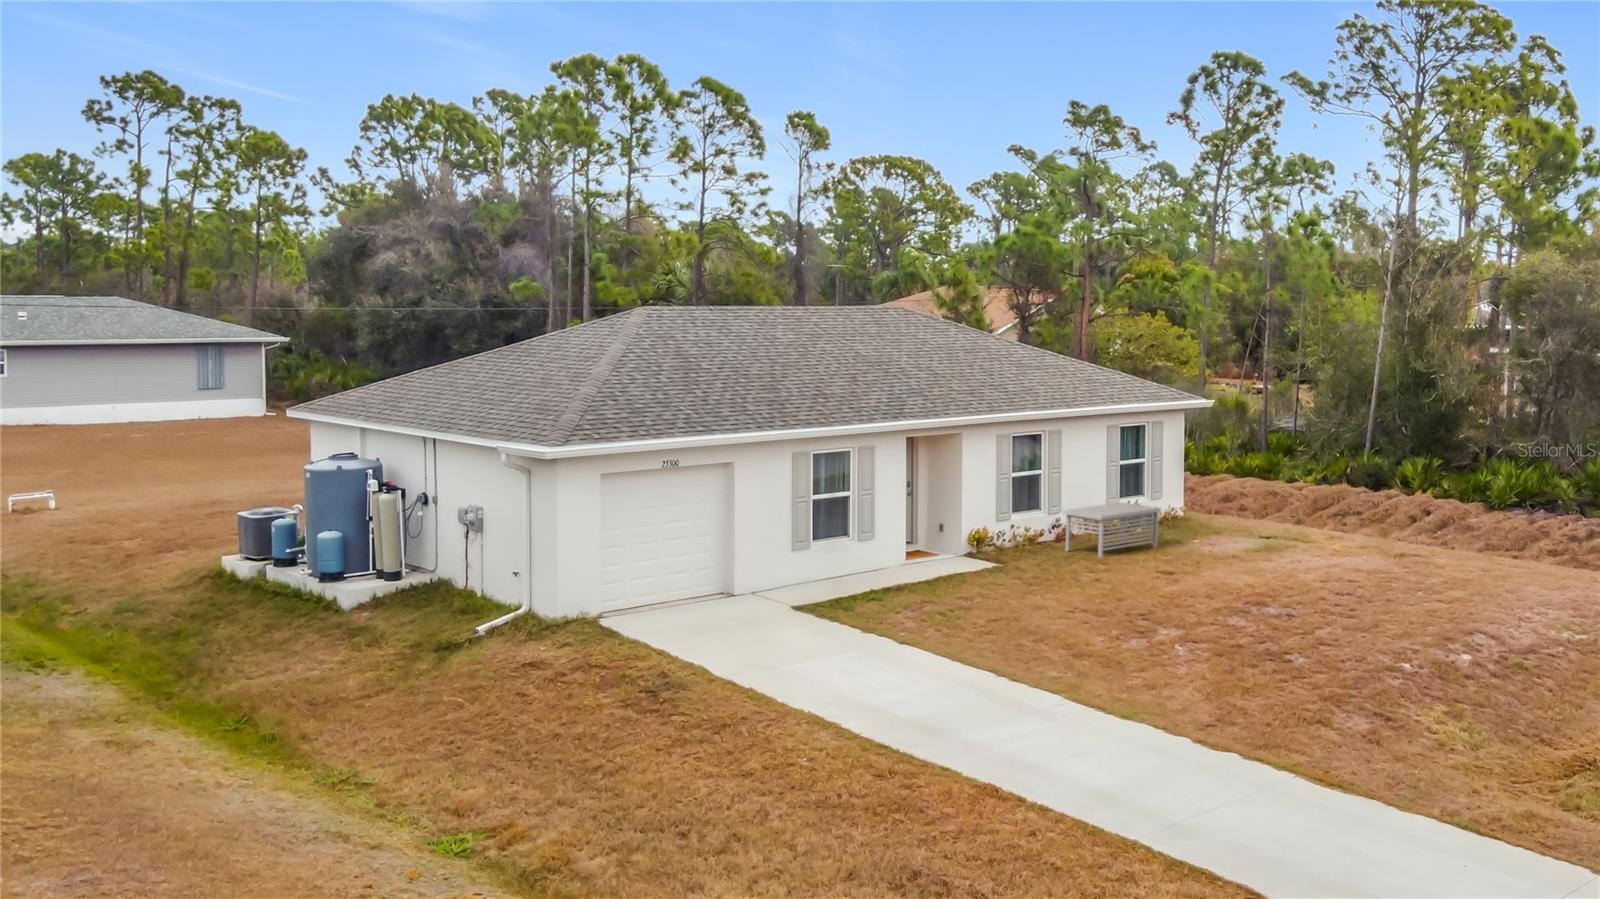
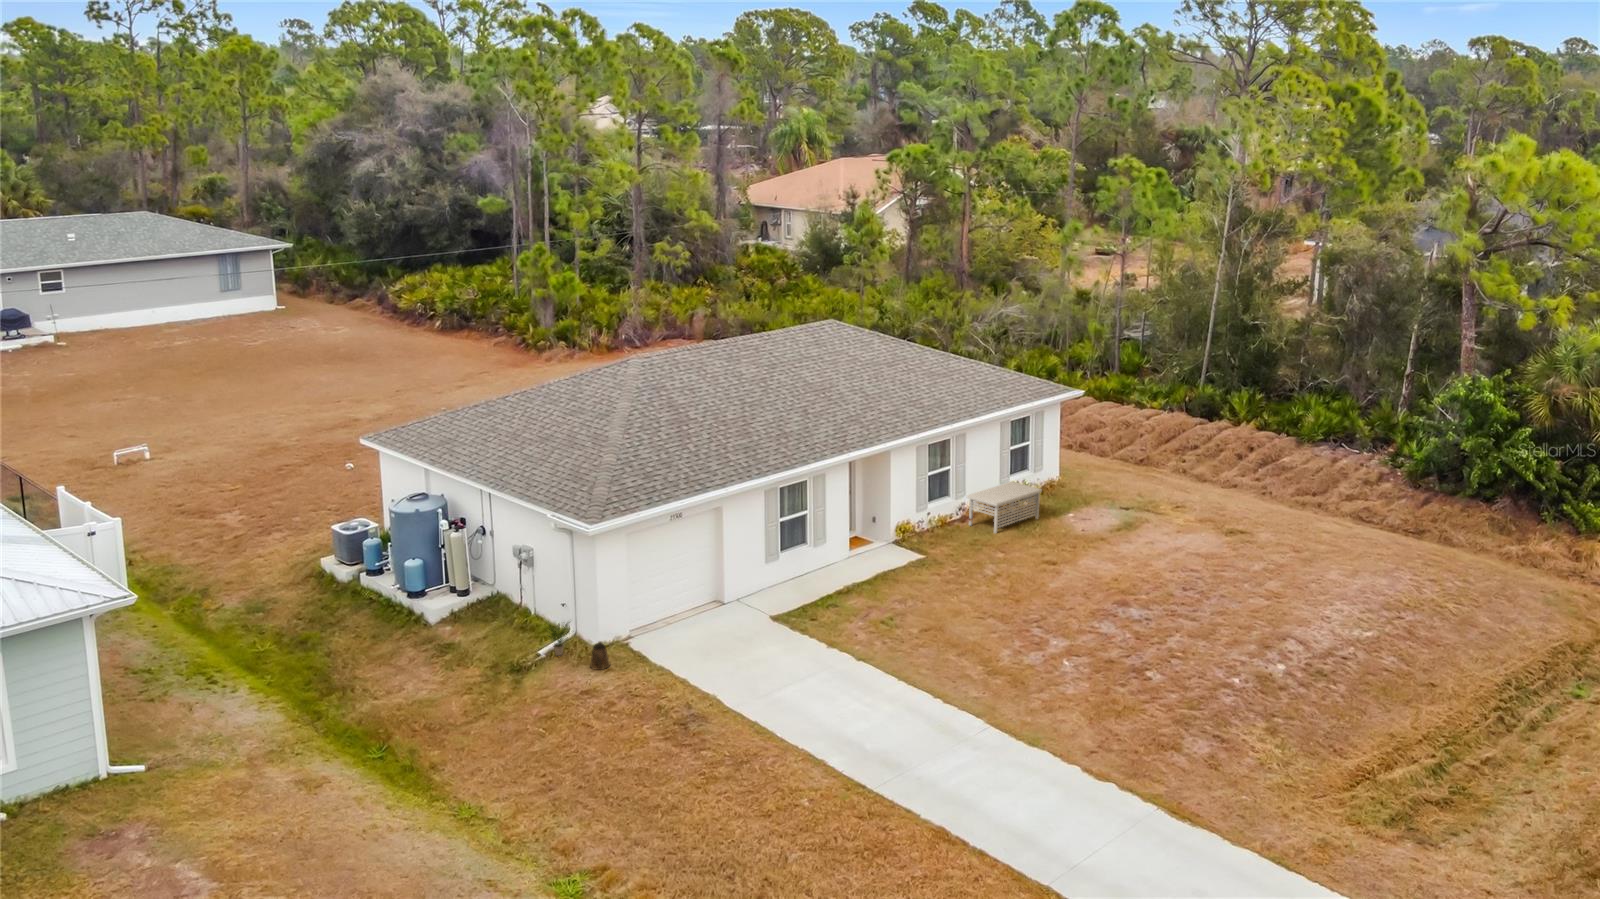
potted plant: none [479,586,526,639] -> present [547,622,570,656]
watering can: none [542,616,570,651] -> present [590,641,610,670]

